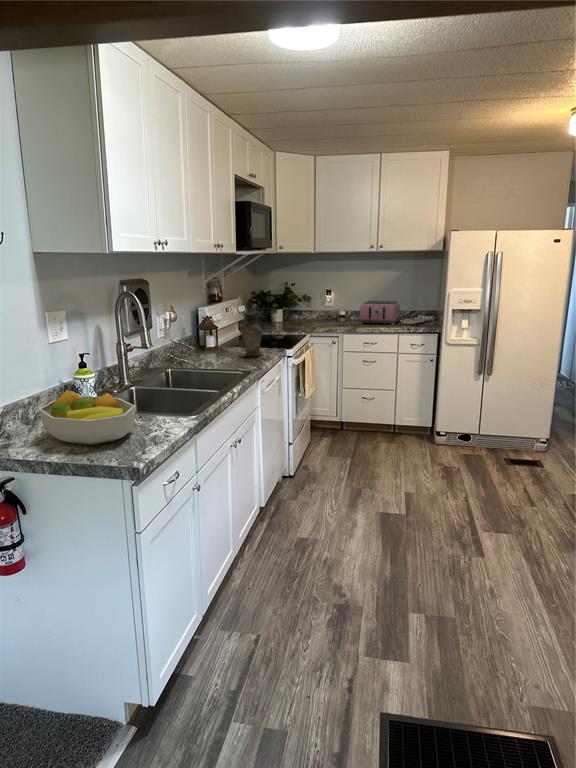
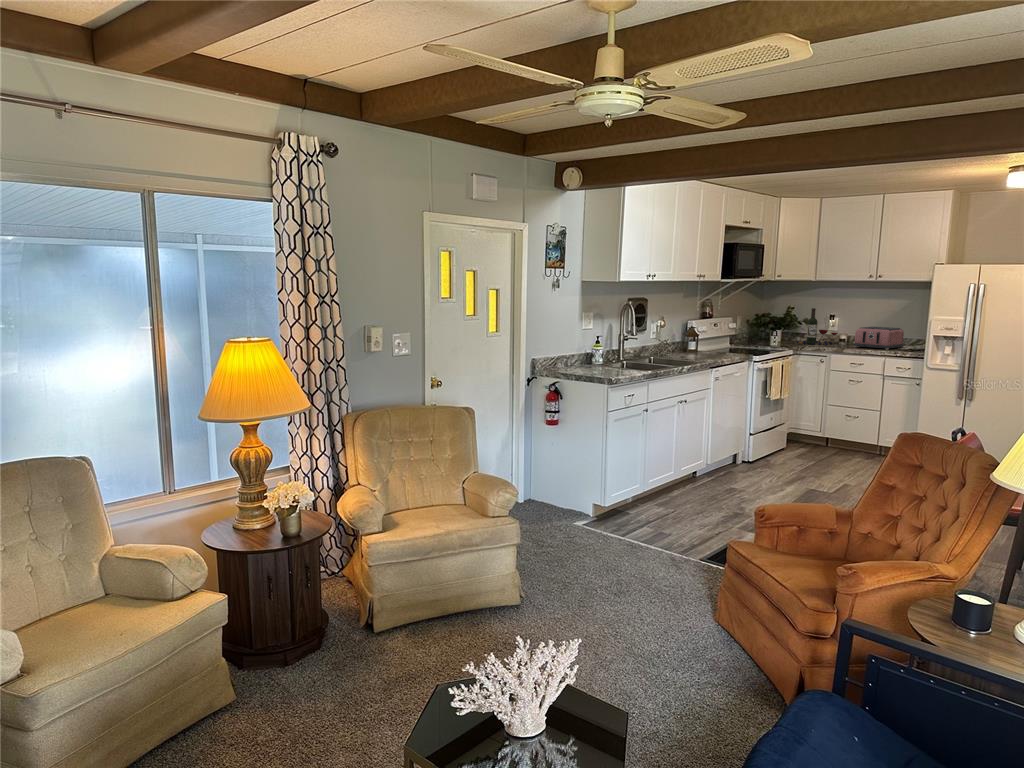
wine bottle: none [299,284,340,323] -> present [797,308,838,345]
ceramic pitcher: present [241,304,262,356] -> none [713,318,730,357]
fruit bowl: present [39,390,136,445] -> none [573,349,619,373]

